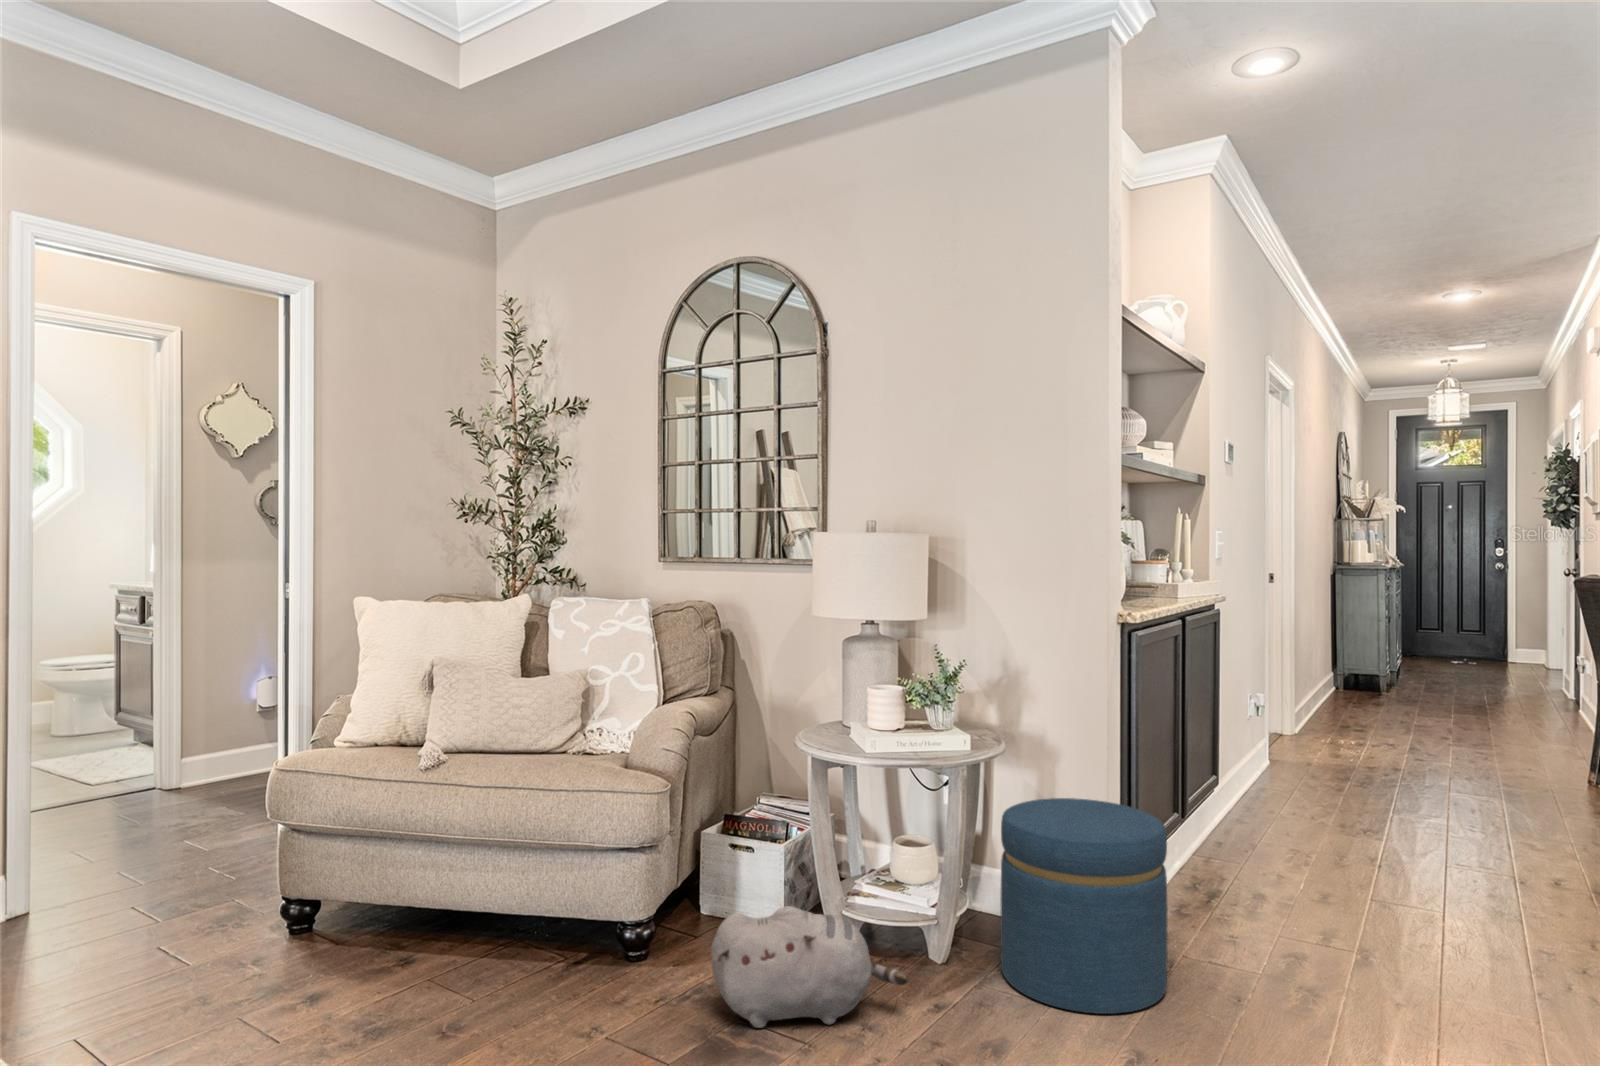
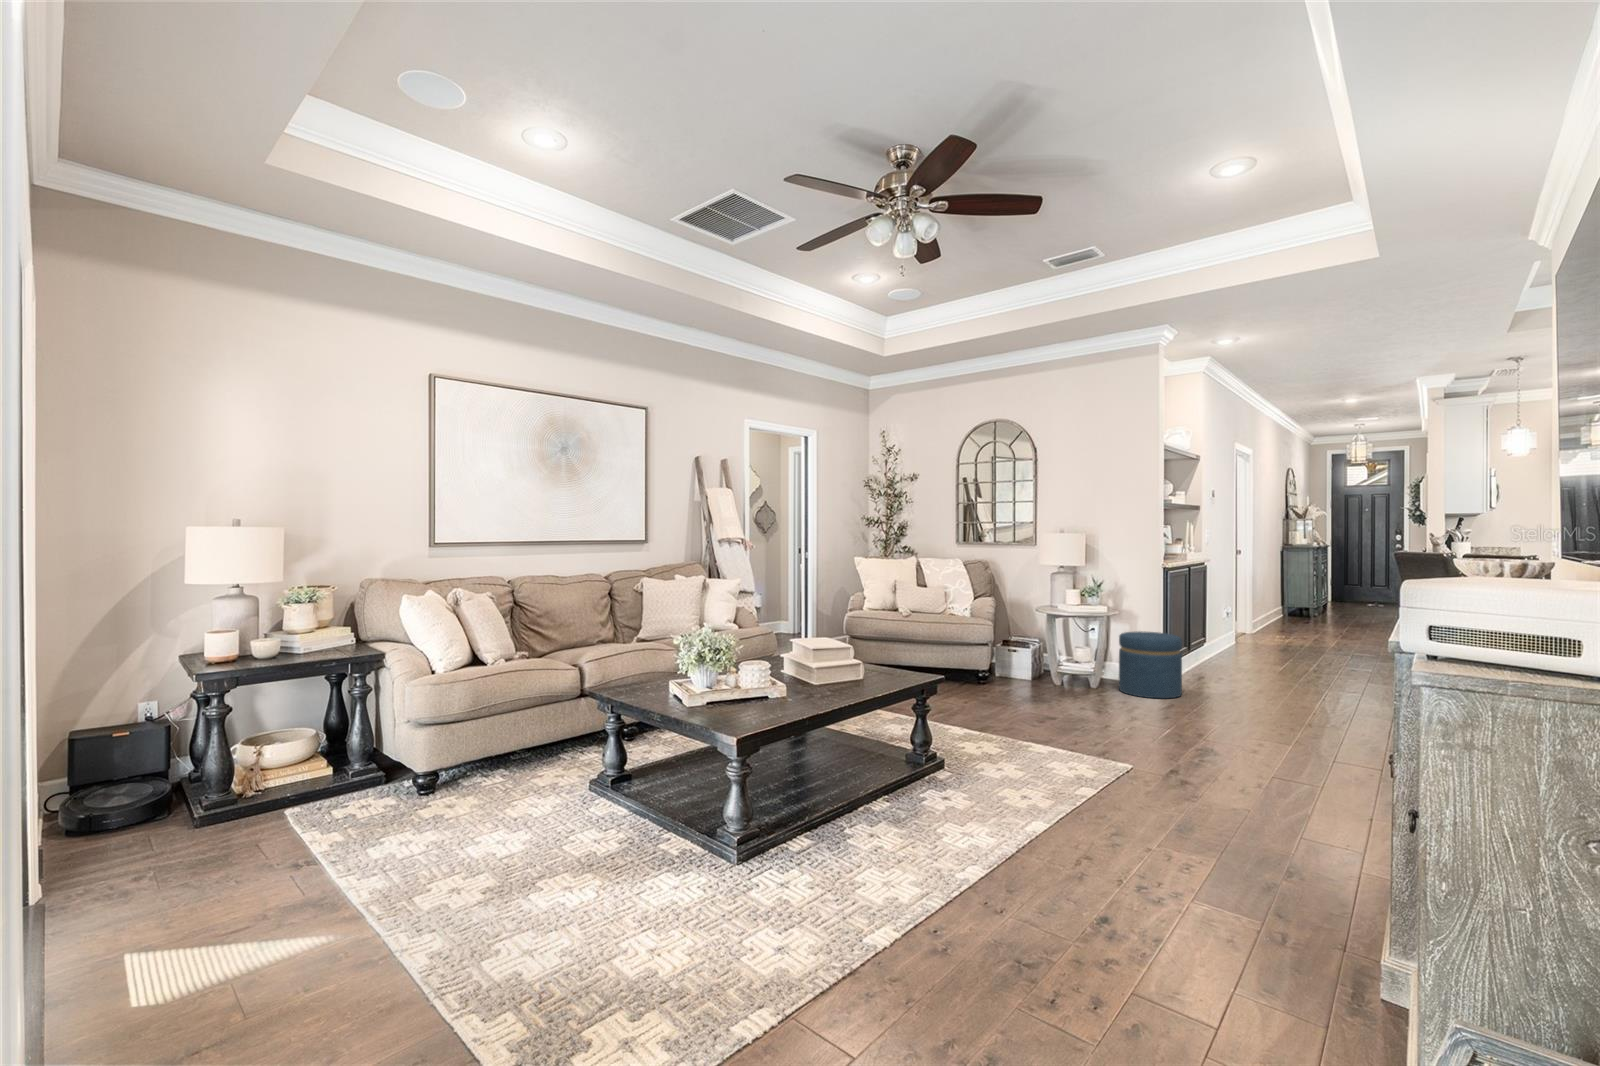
plush toy: present [711,906,908,1028] -> none [1021,659,1090,698]

